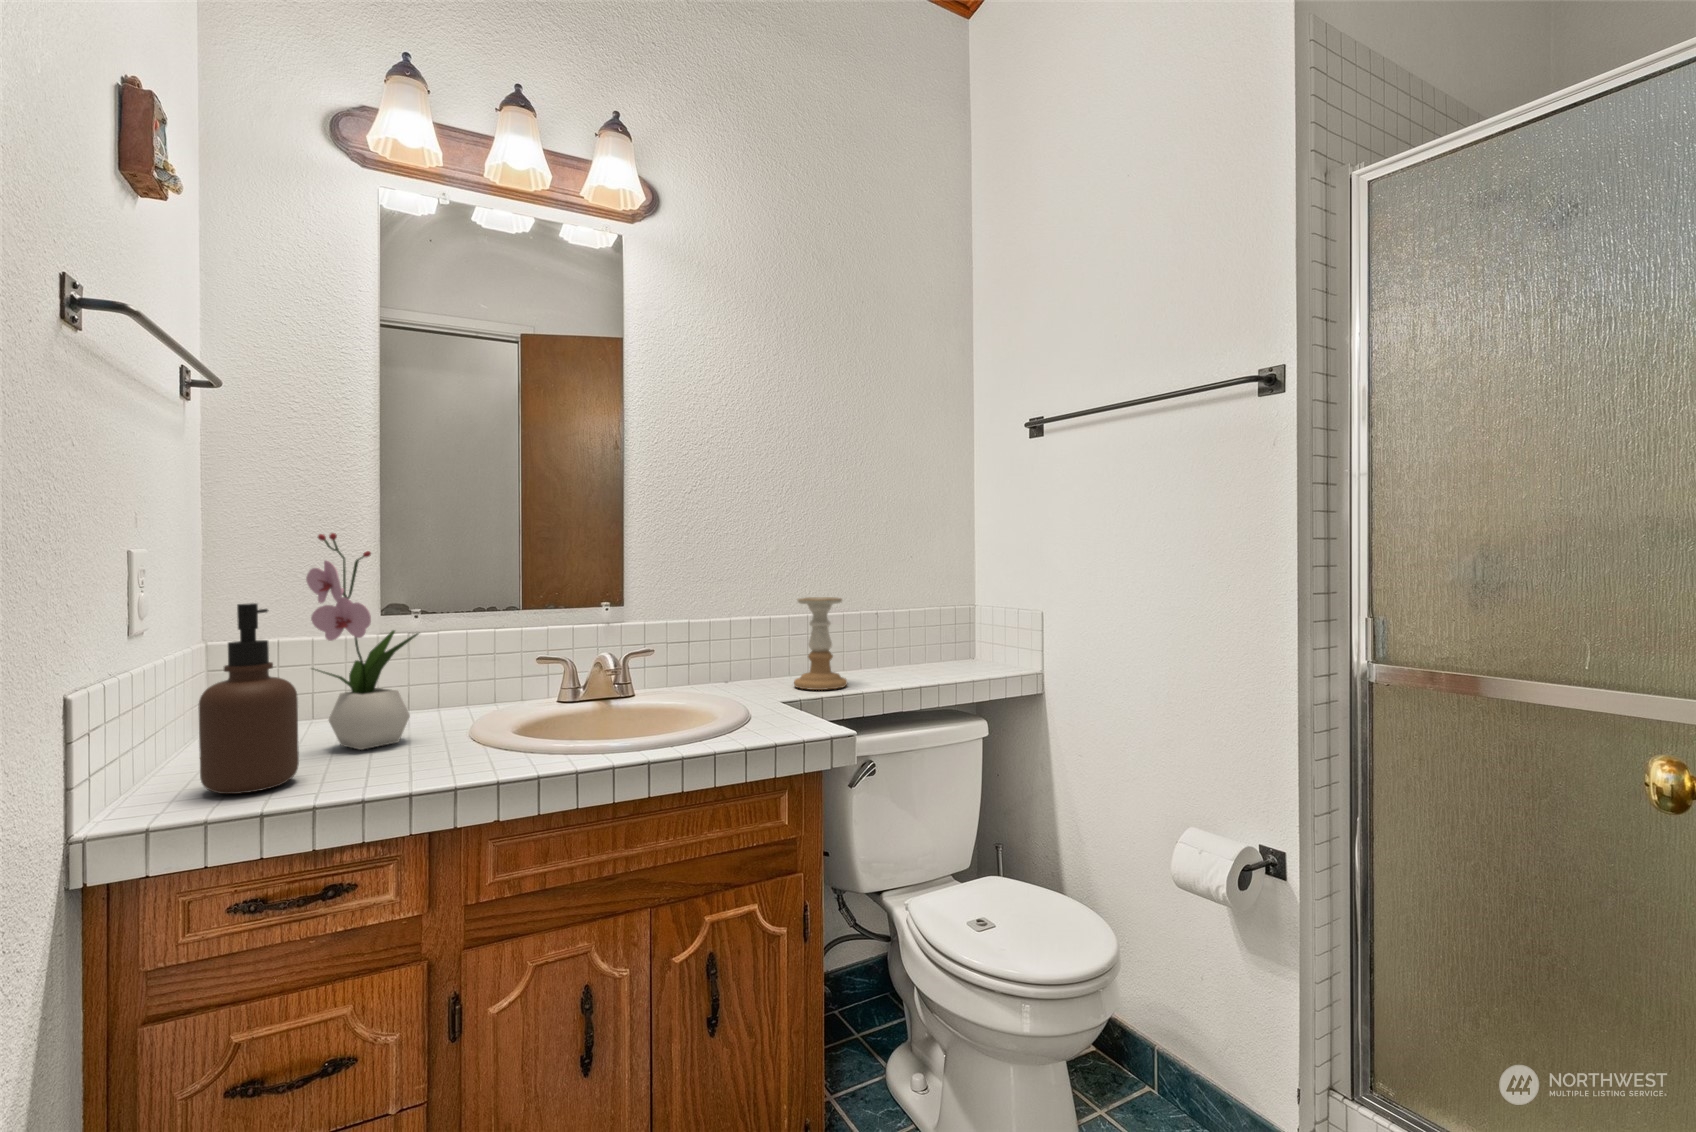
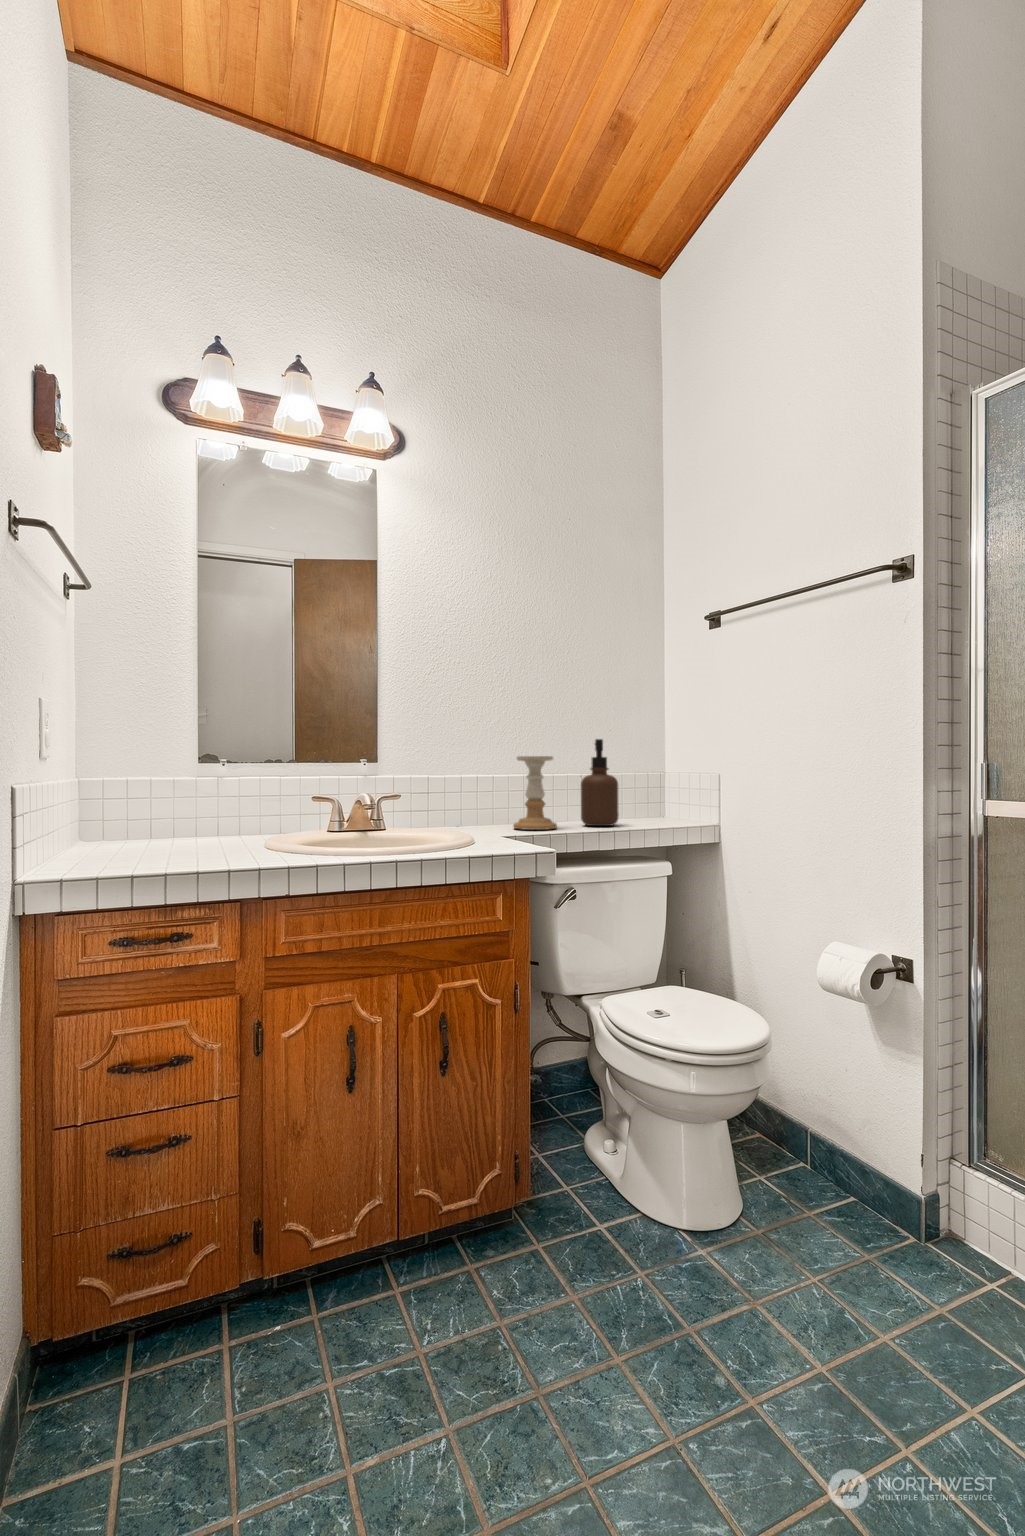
flower arrangement: present [306,533,419,750] -> none [152,692,230,851]
soap dispenser: present [199,603,299,794] -> present [581,739,619,826]

